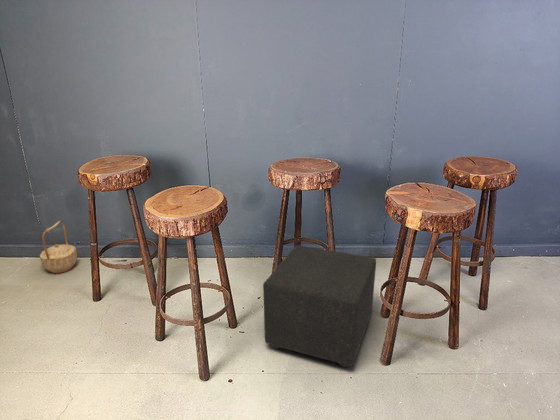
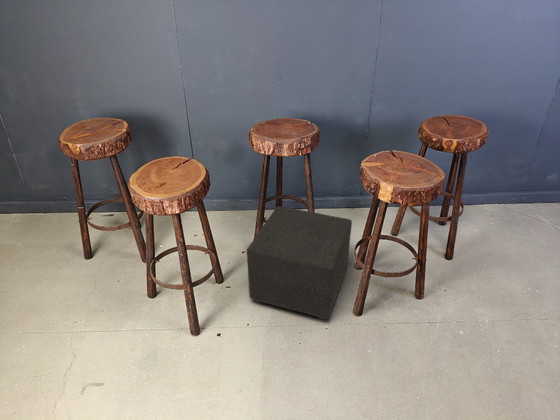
basket: present [40,221,77,273] -> none [27,179,65,230]

